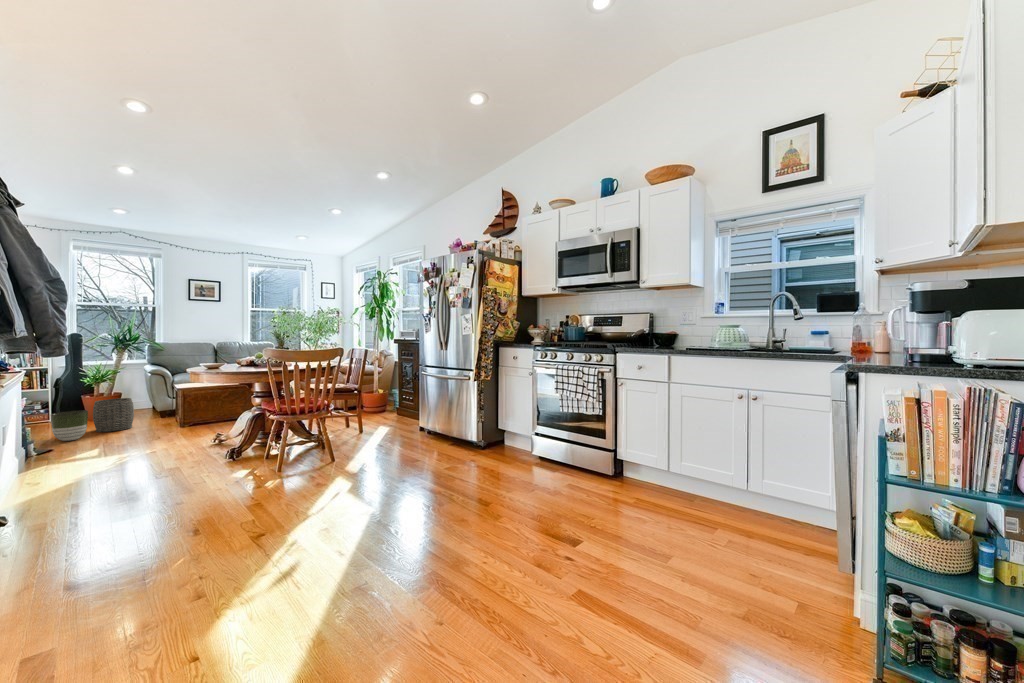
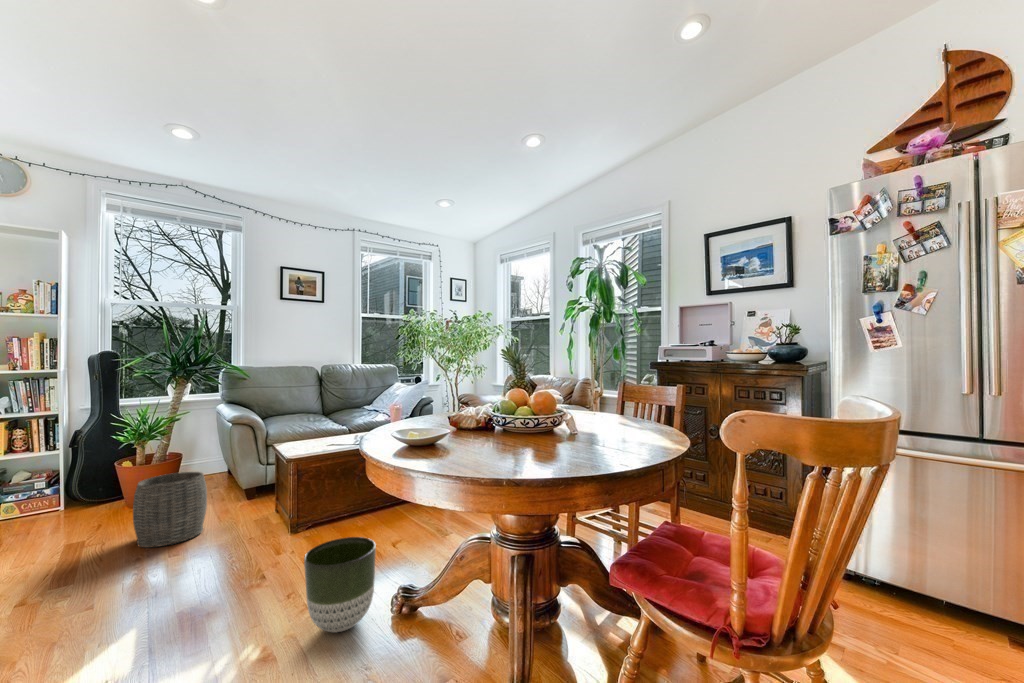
planter: present [51,410,88,441] -> present [304,537,376,632]

